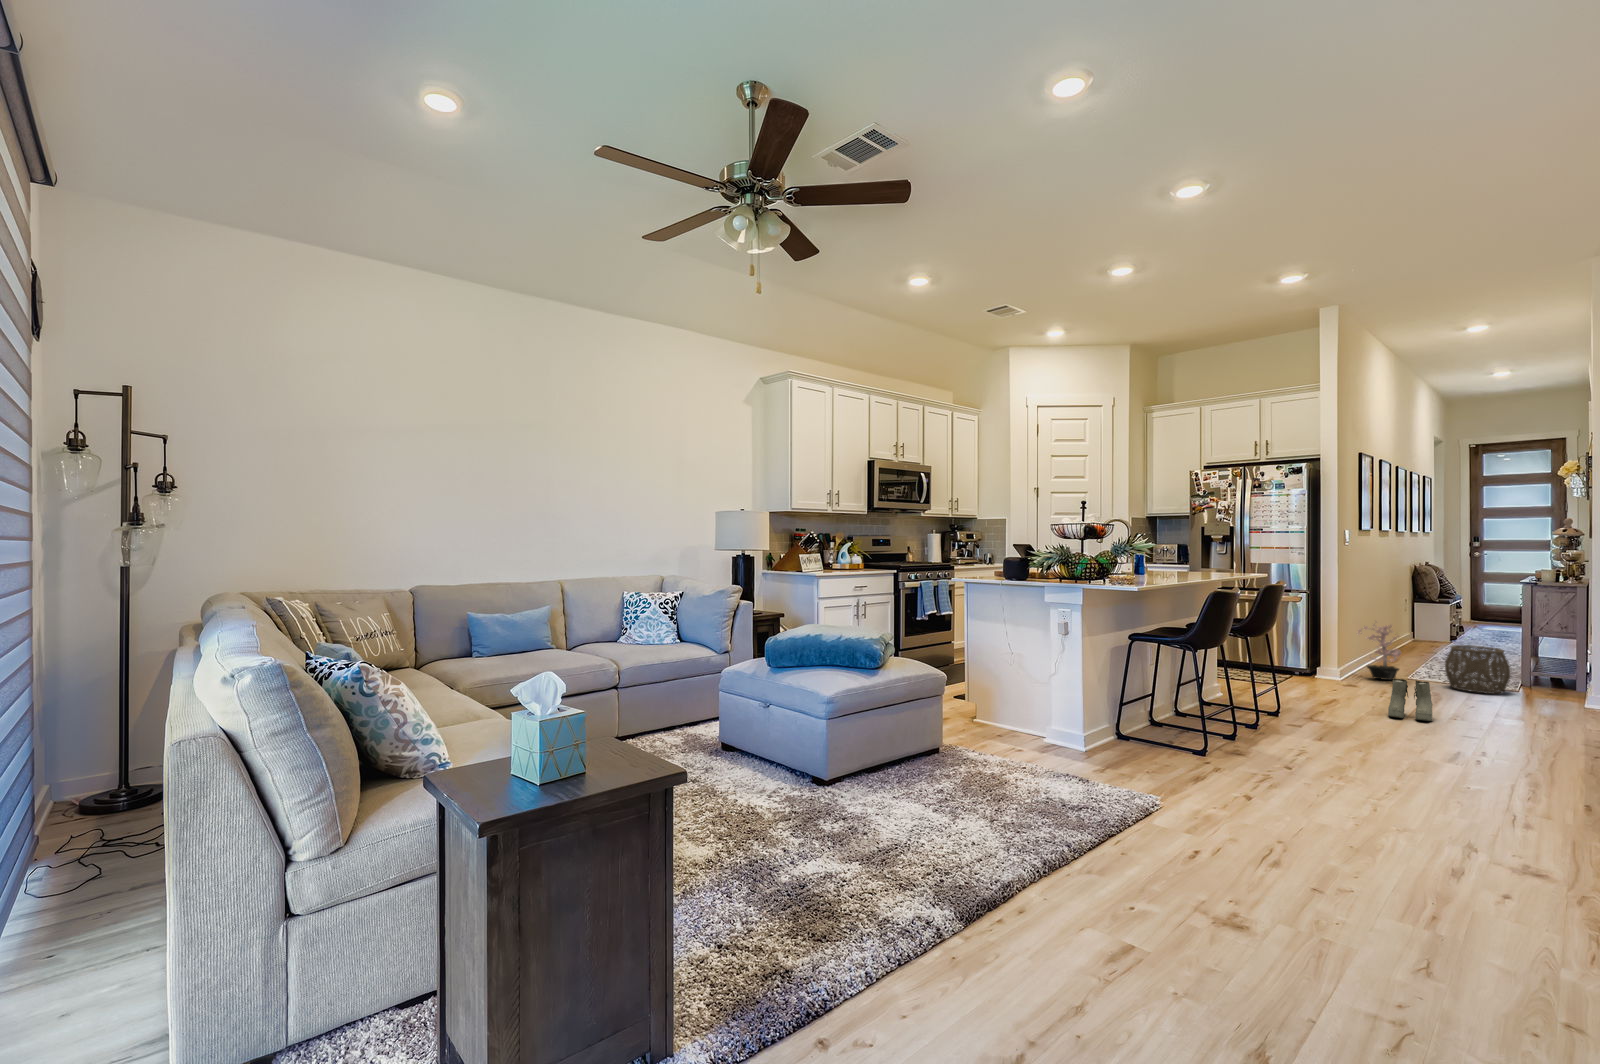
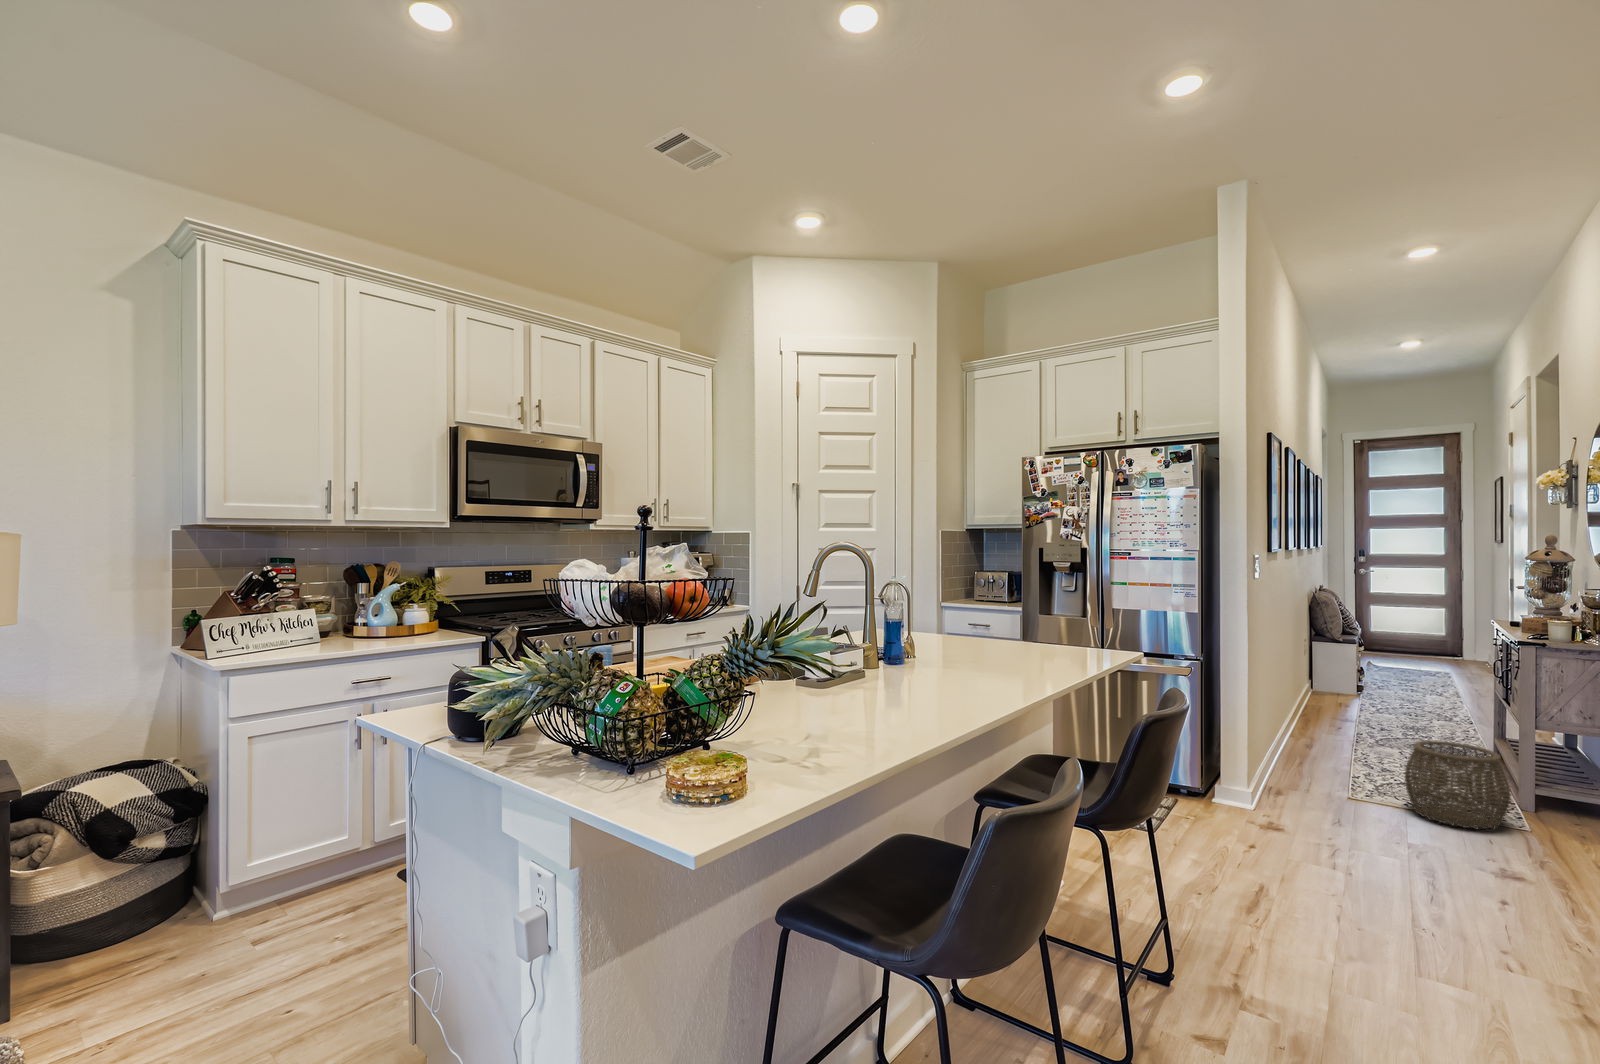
potted plant: present [1358,625,1401,680] -> none [1268,693,1342,795]
boots: present [1388,679,1432,721] -> none [1363,849,1448,948]

